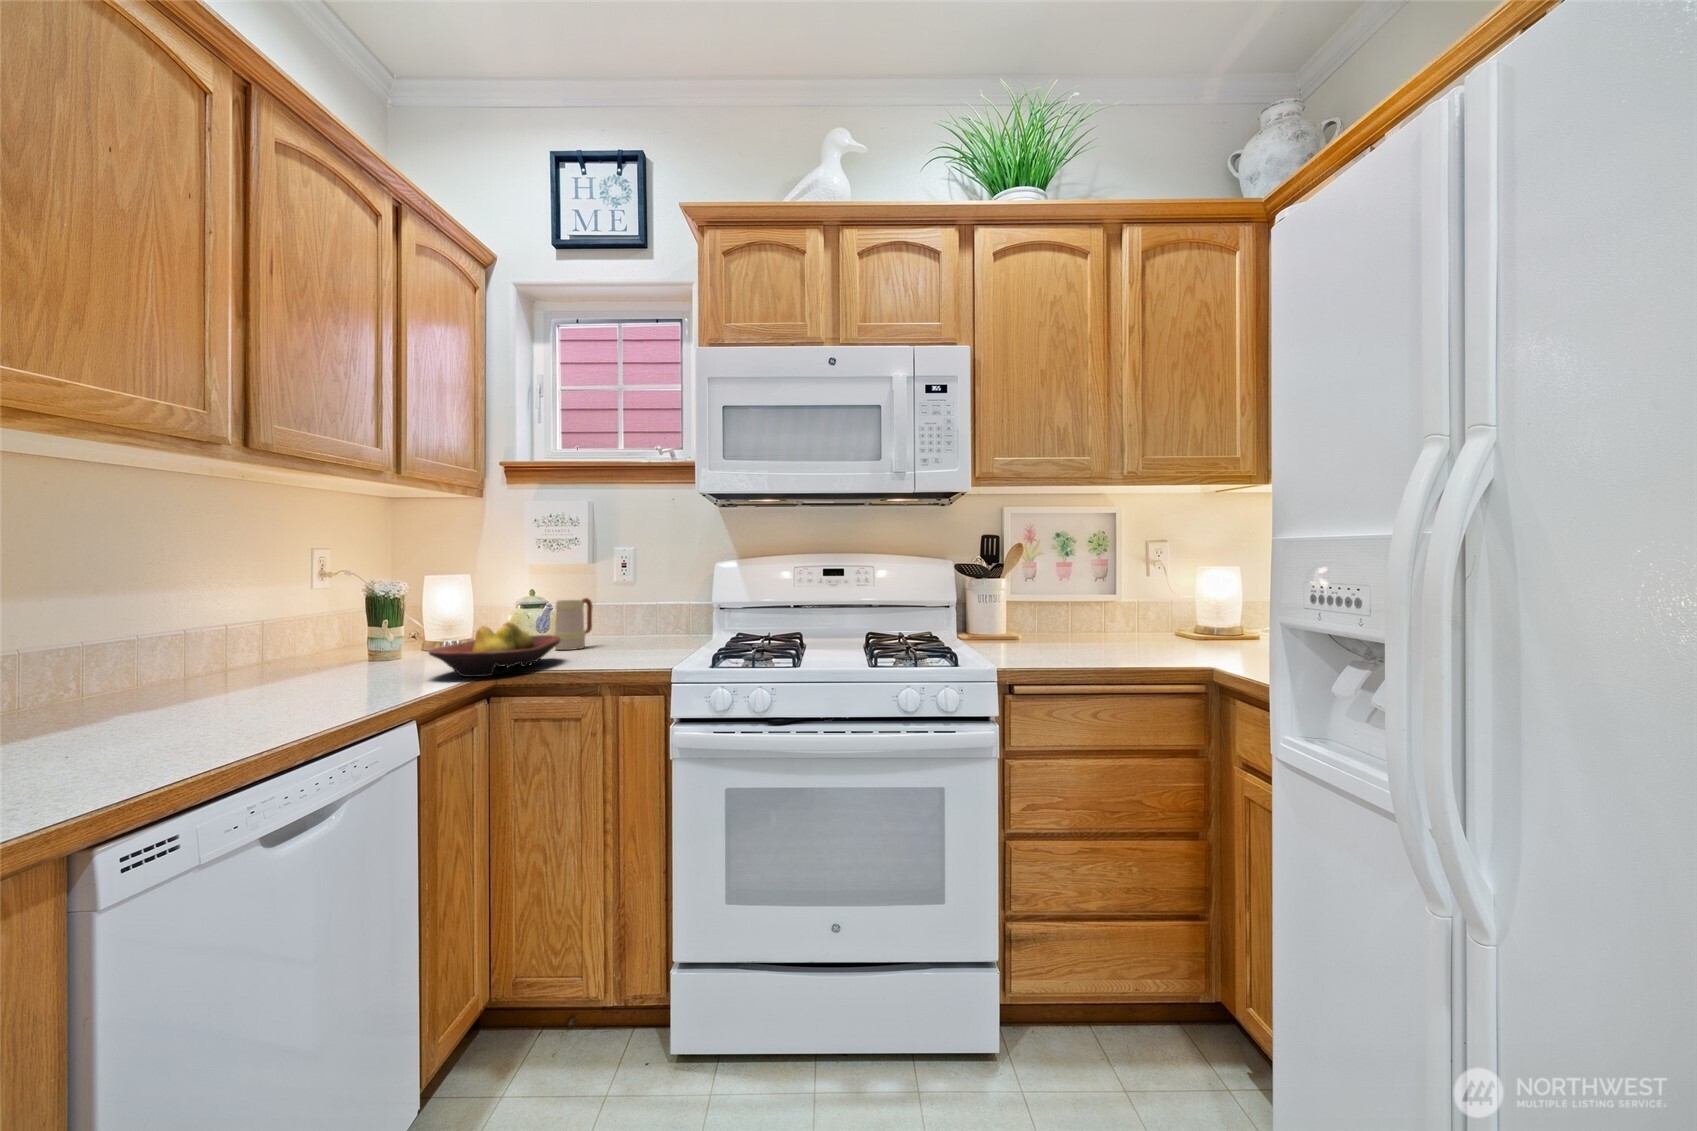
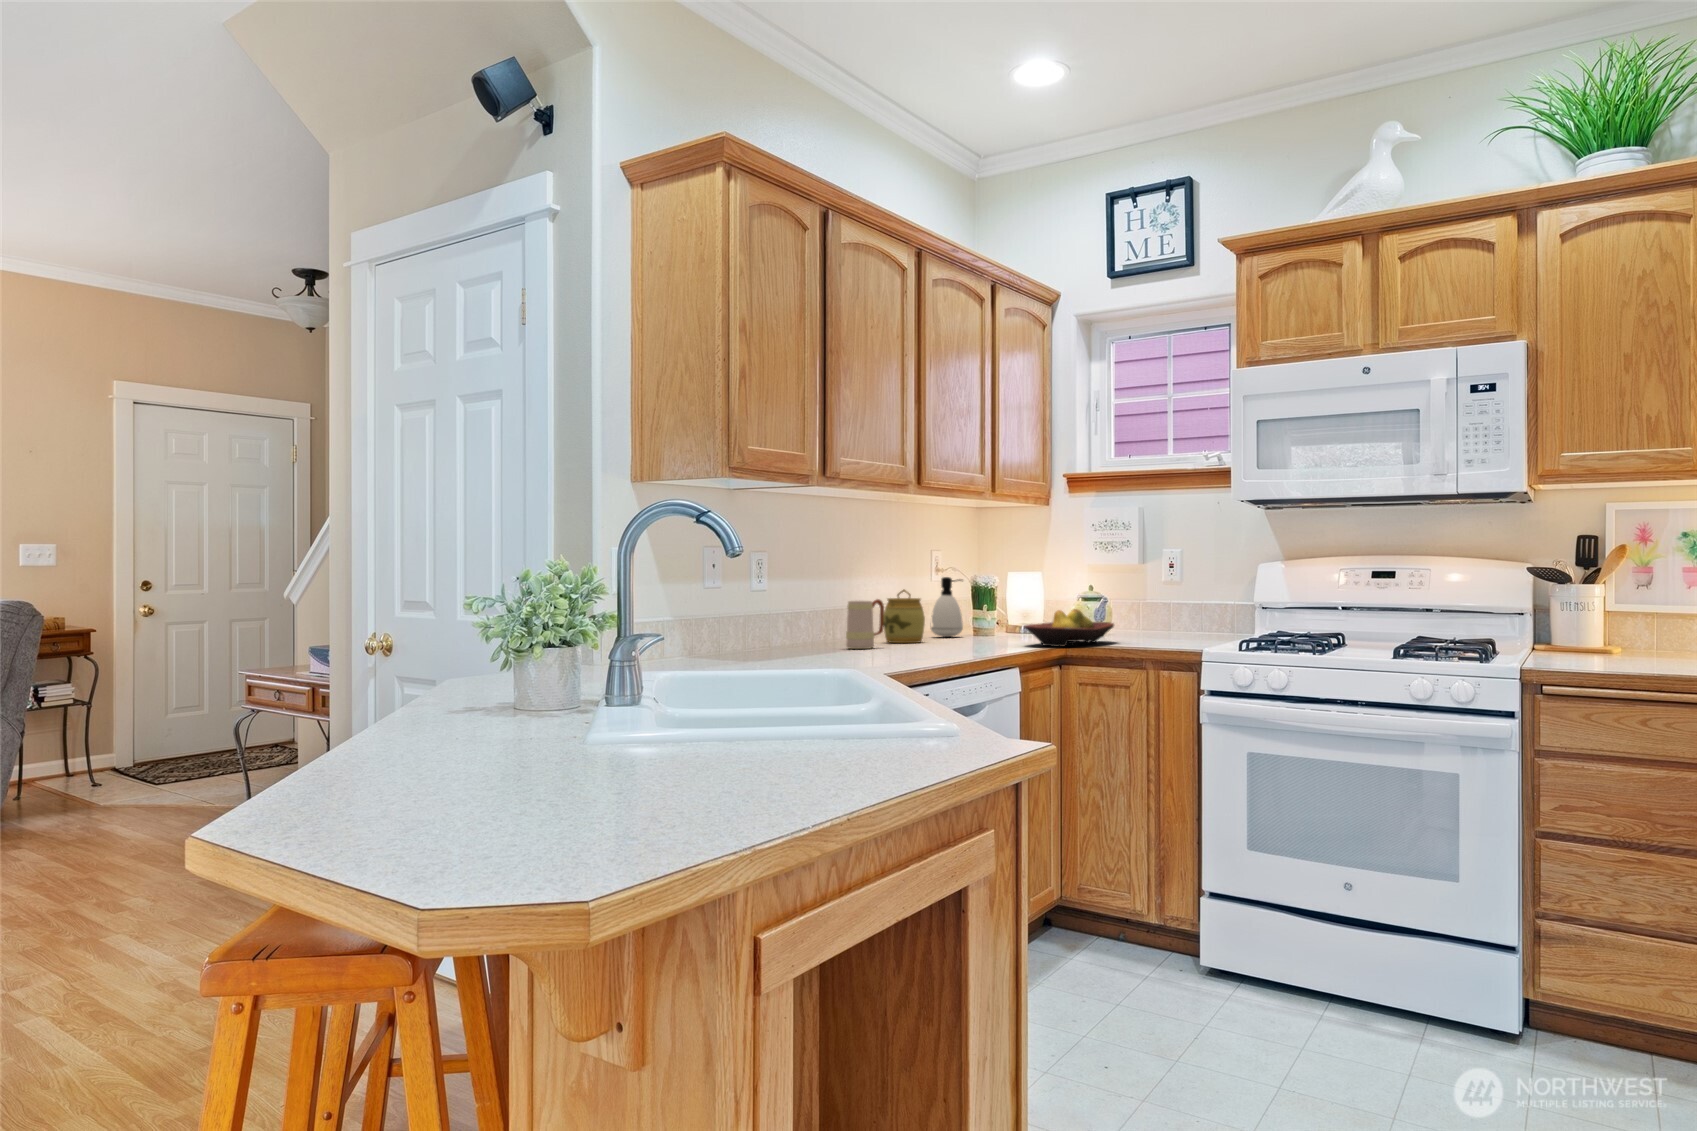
soap dispenser: none [306,584,359,662] -> present [931,577,963,637]
mug: present [555,598,592,650] -> present [846,599,884,649]
jar: none [199,603,278,685] -> present [884,590,925,643]

